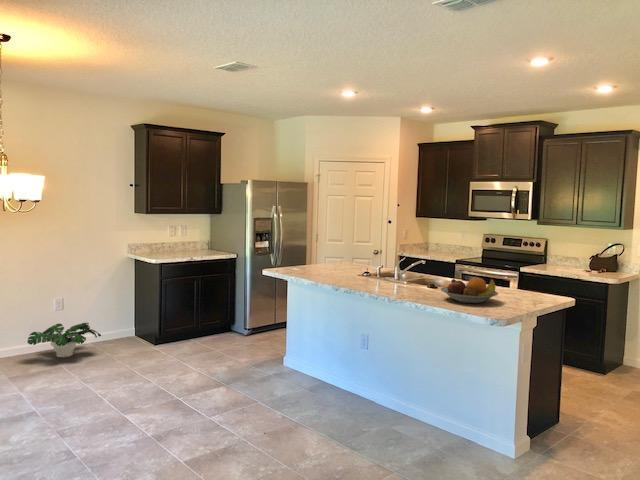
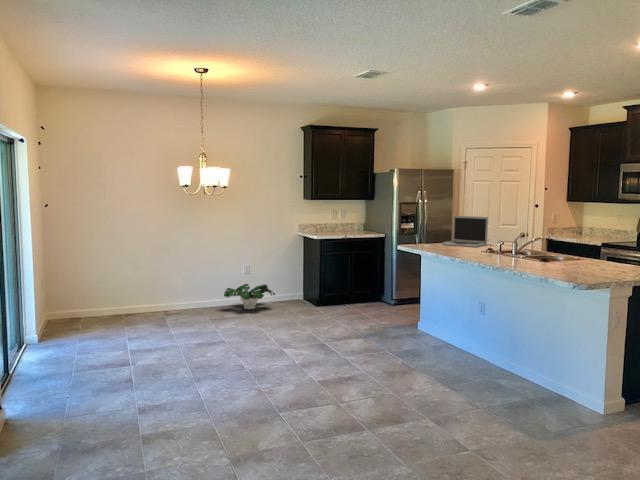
laptop: none [312,236,359,272] -> present [442,216,488,247]
fruit bowl: present [441,278,498,303] -> none [539,248,596,271]

